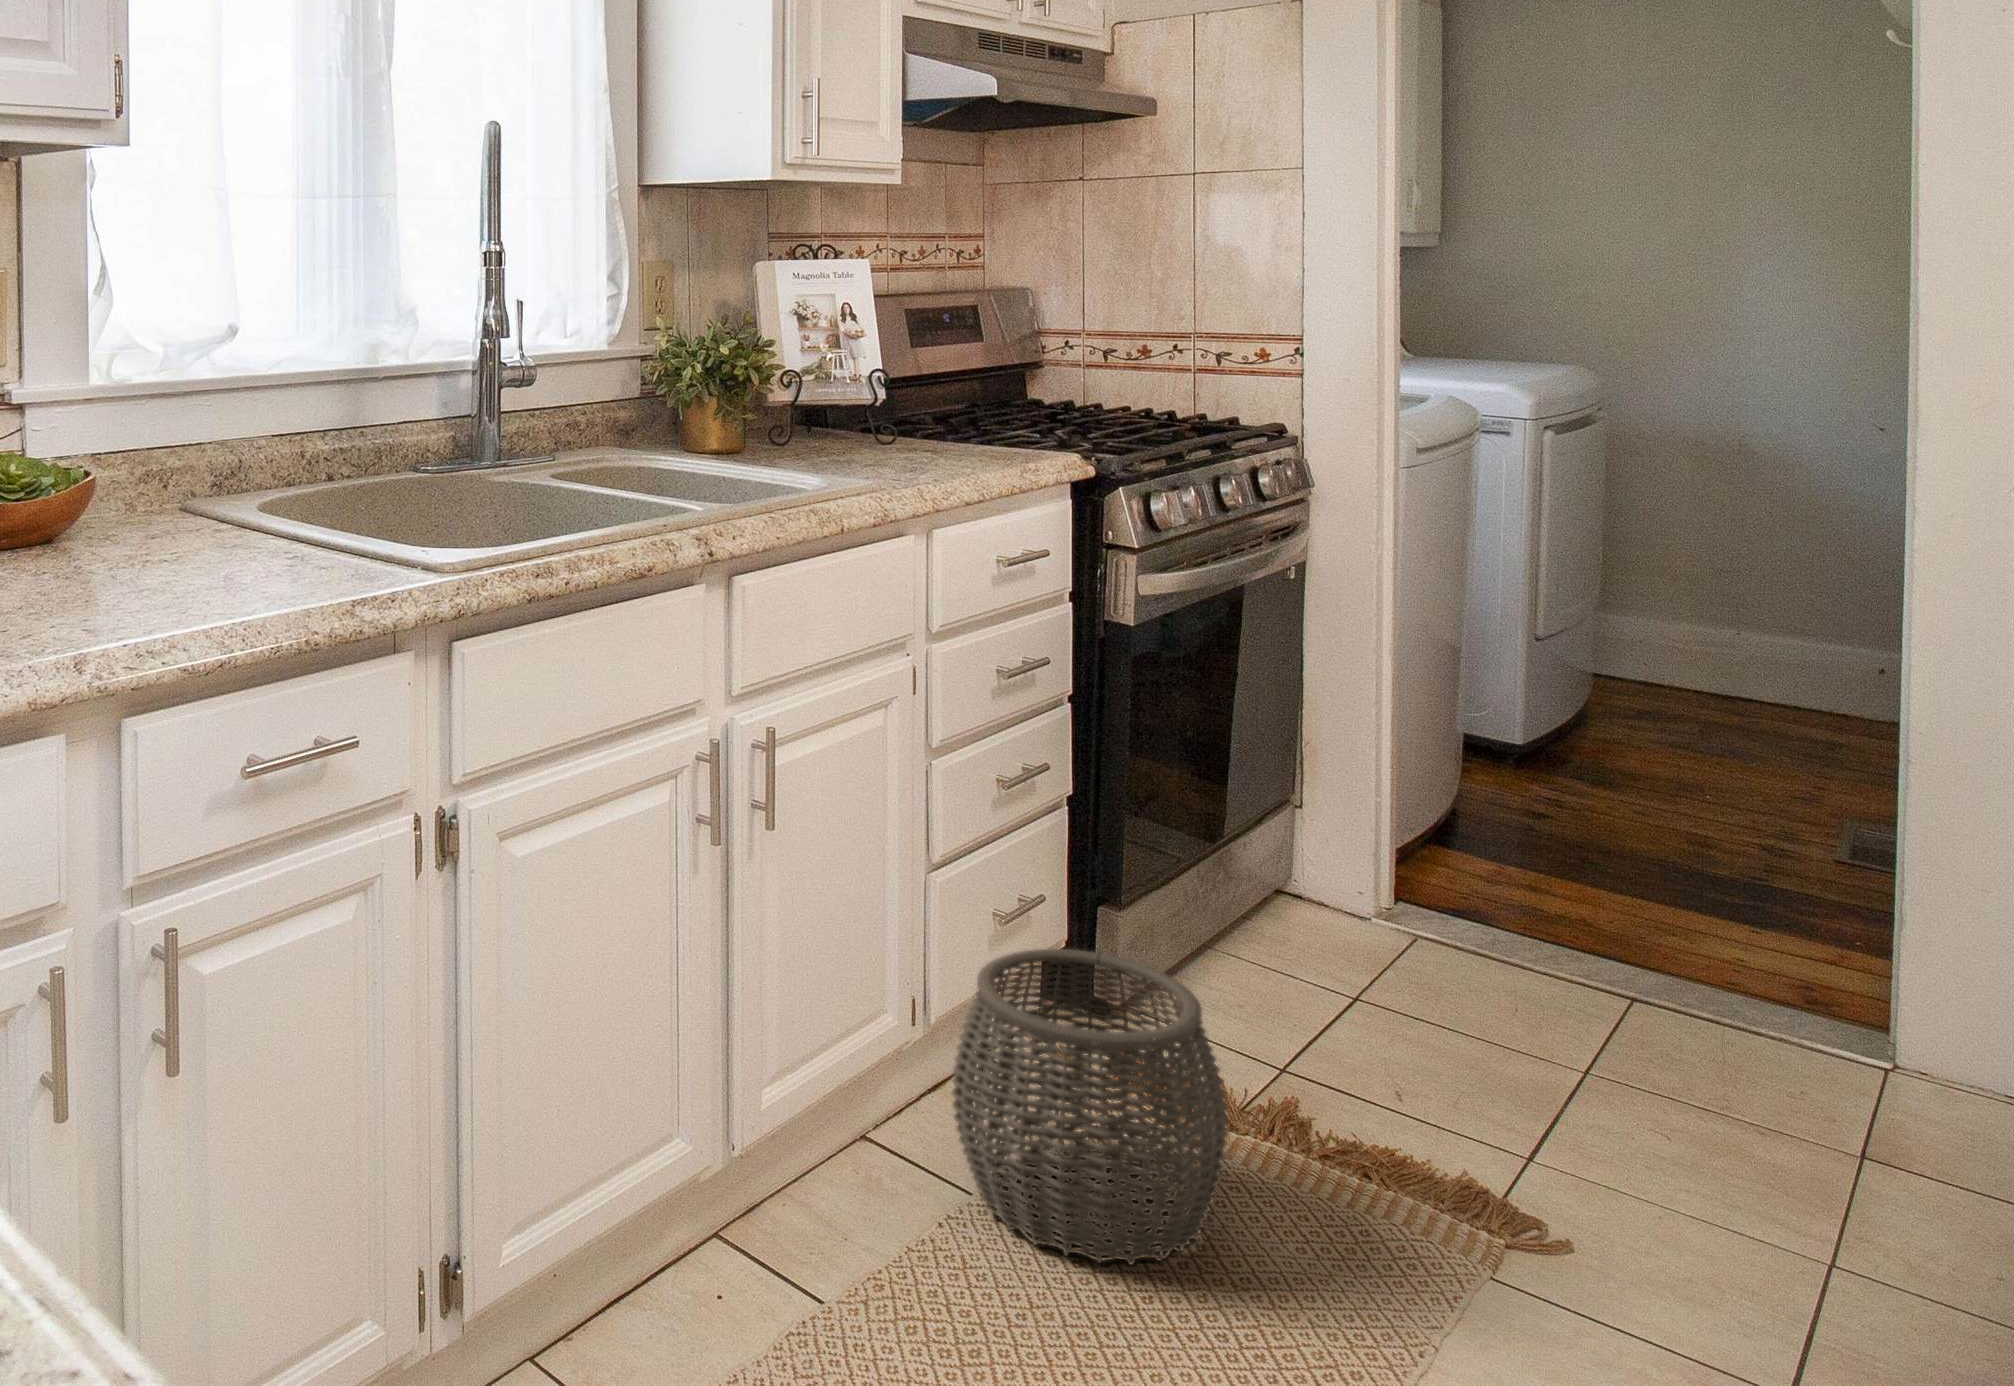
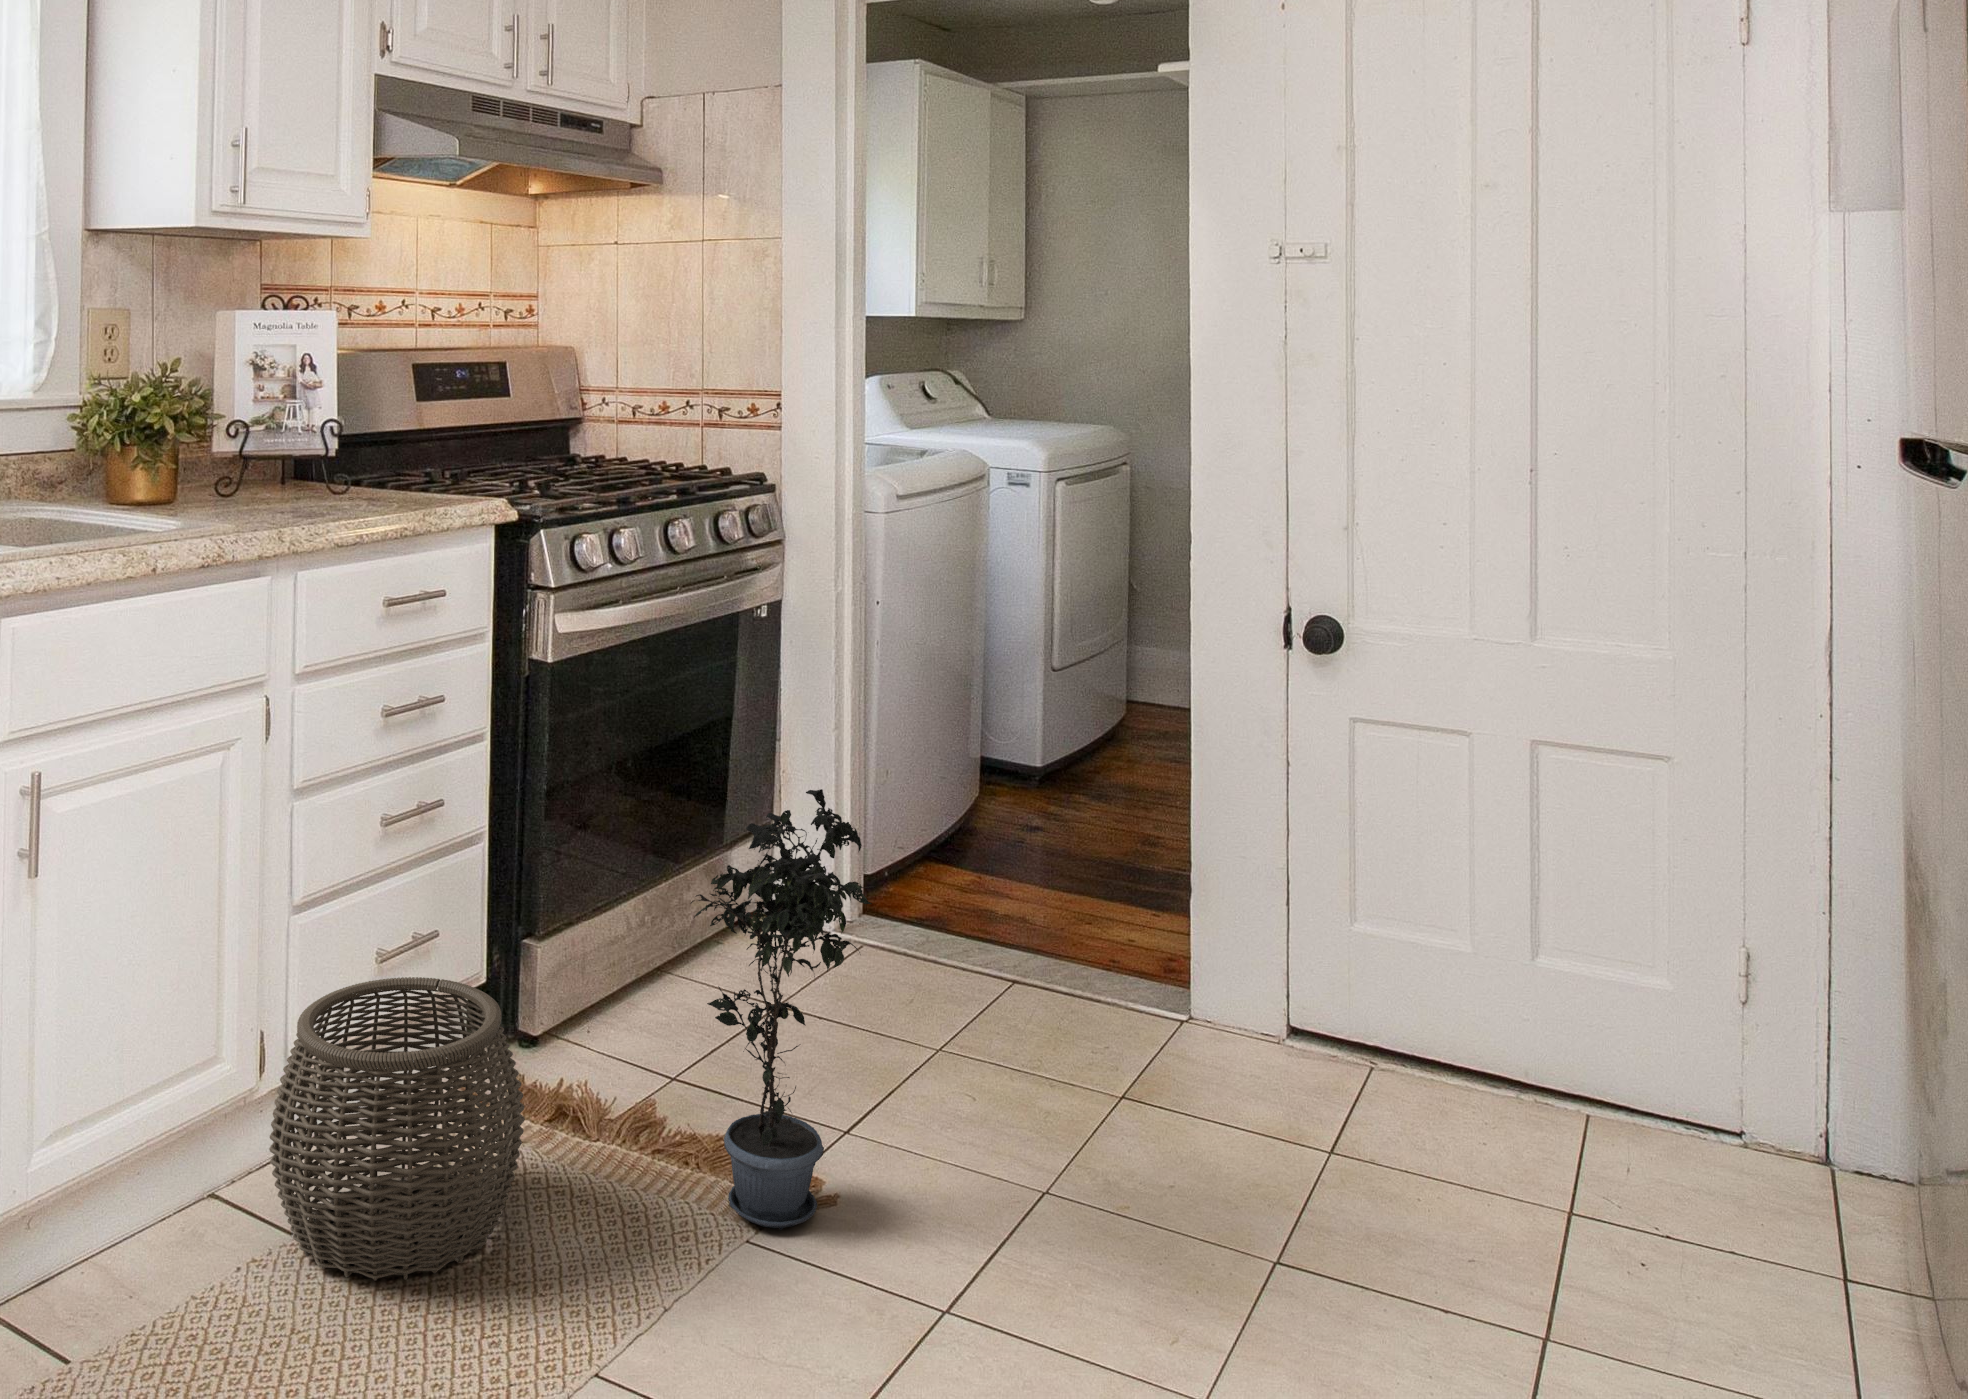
potted plant: none [1398,773,1650,1249] -> present [690,789,875,1230]

